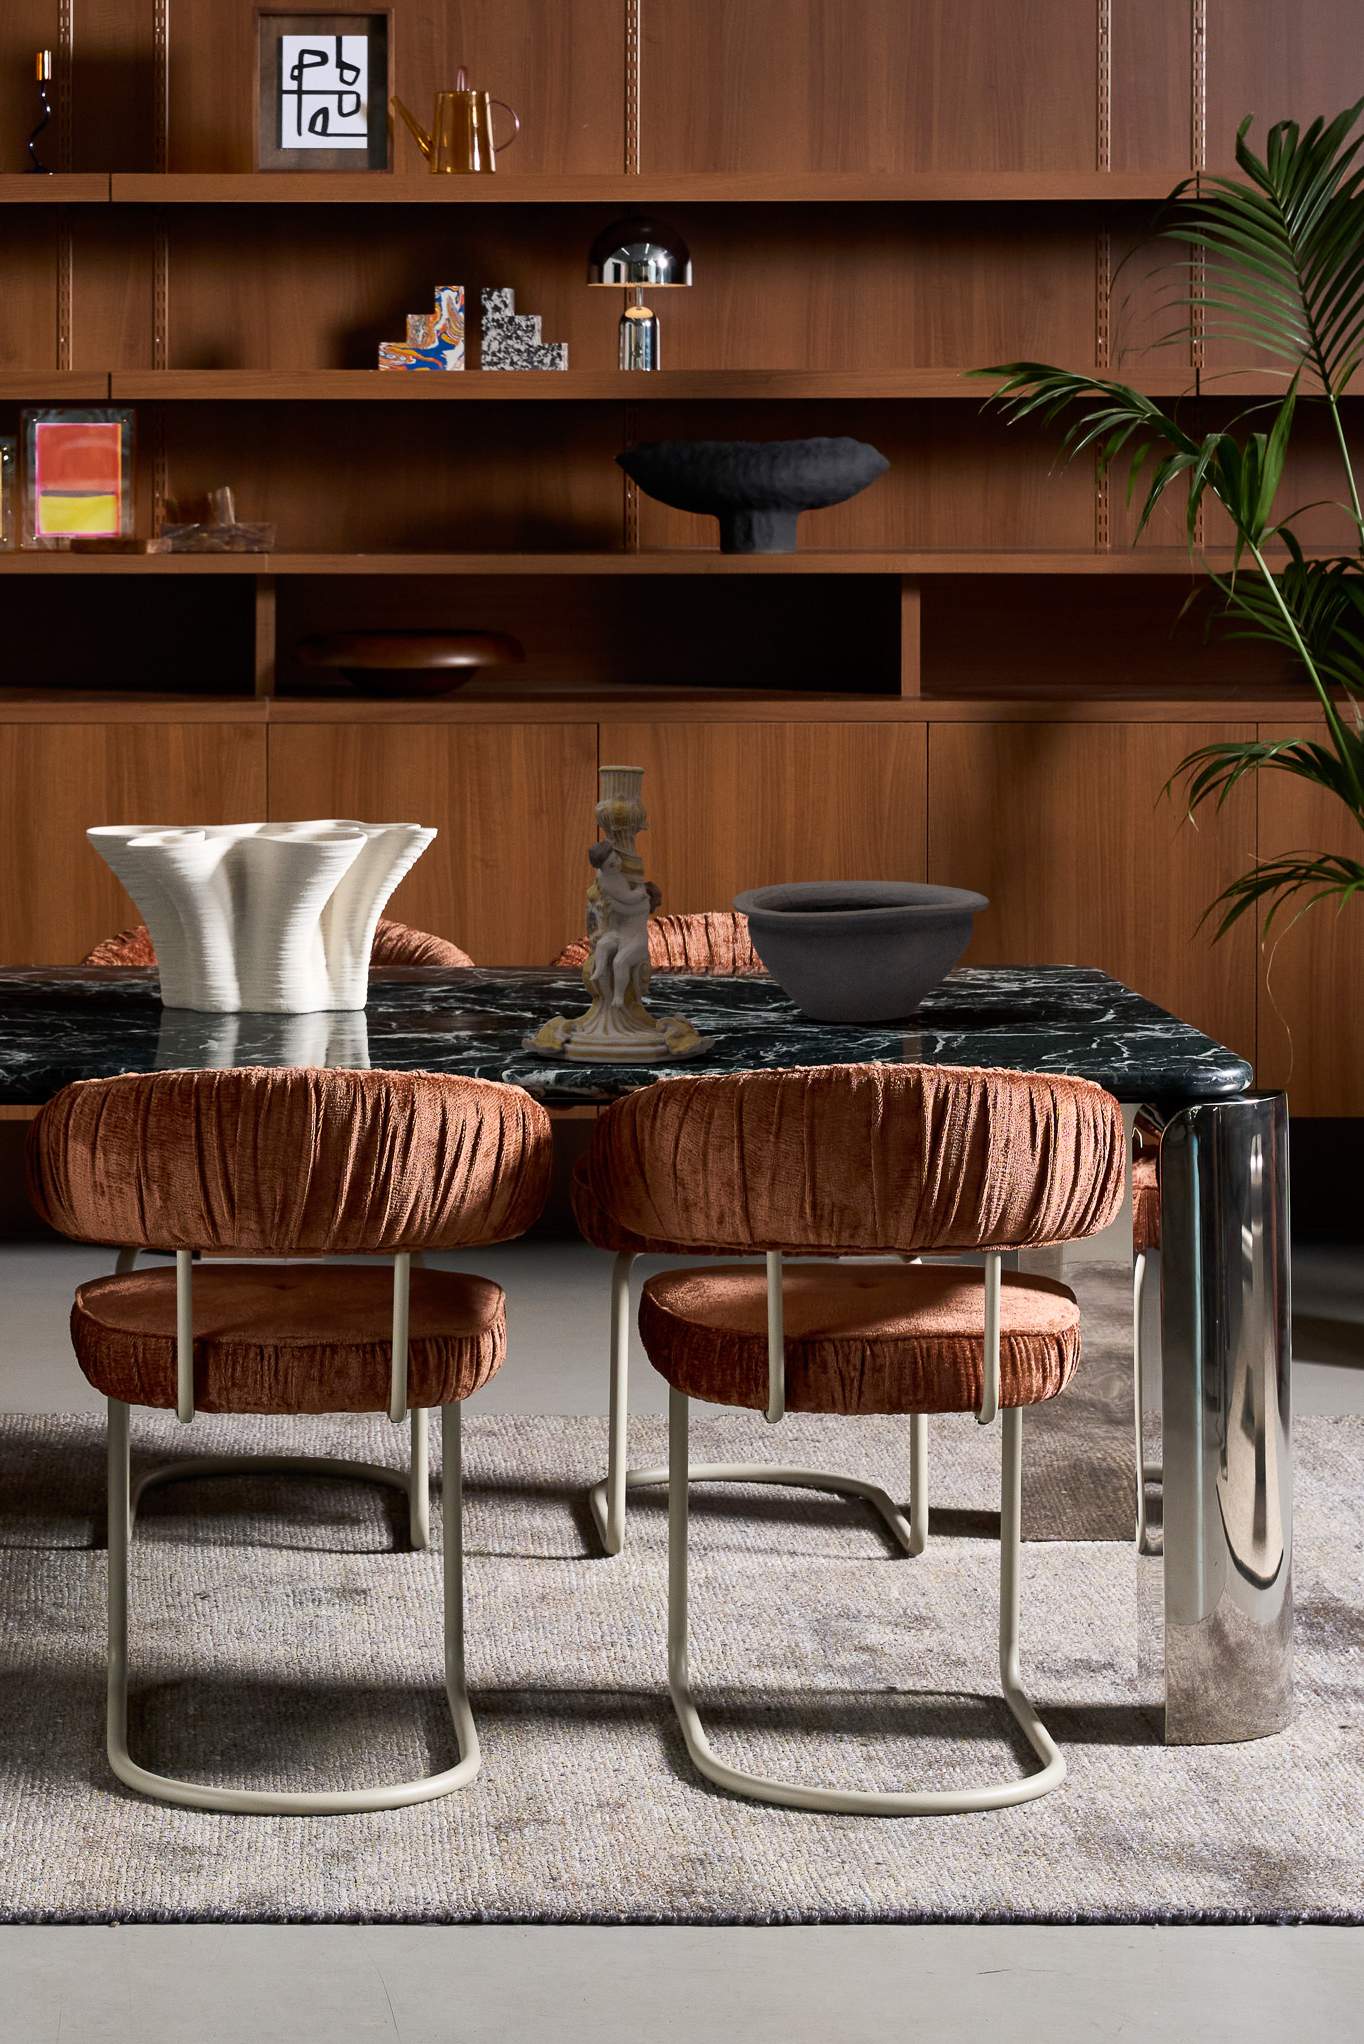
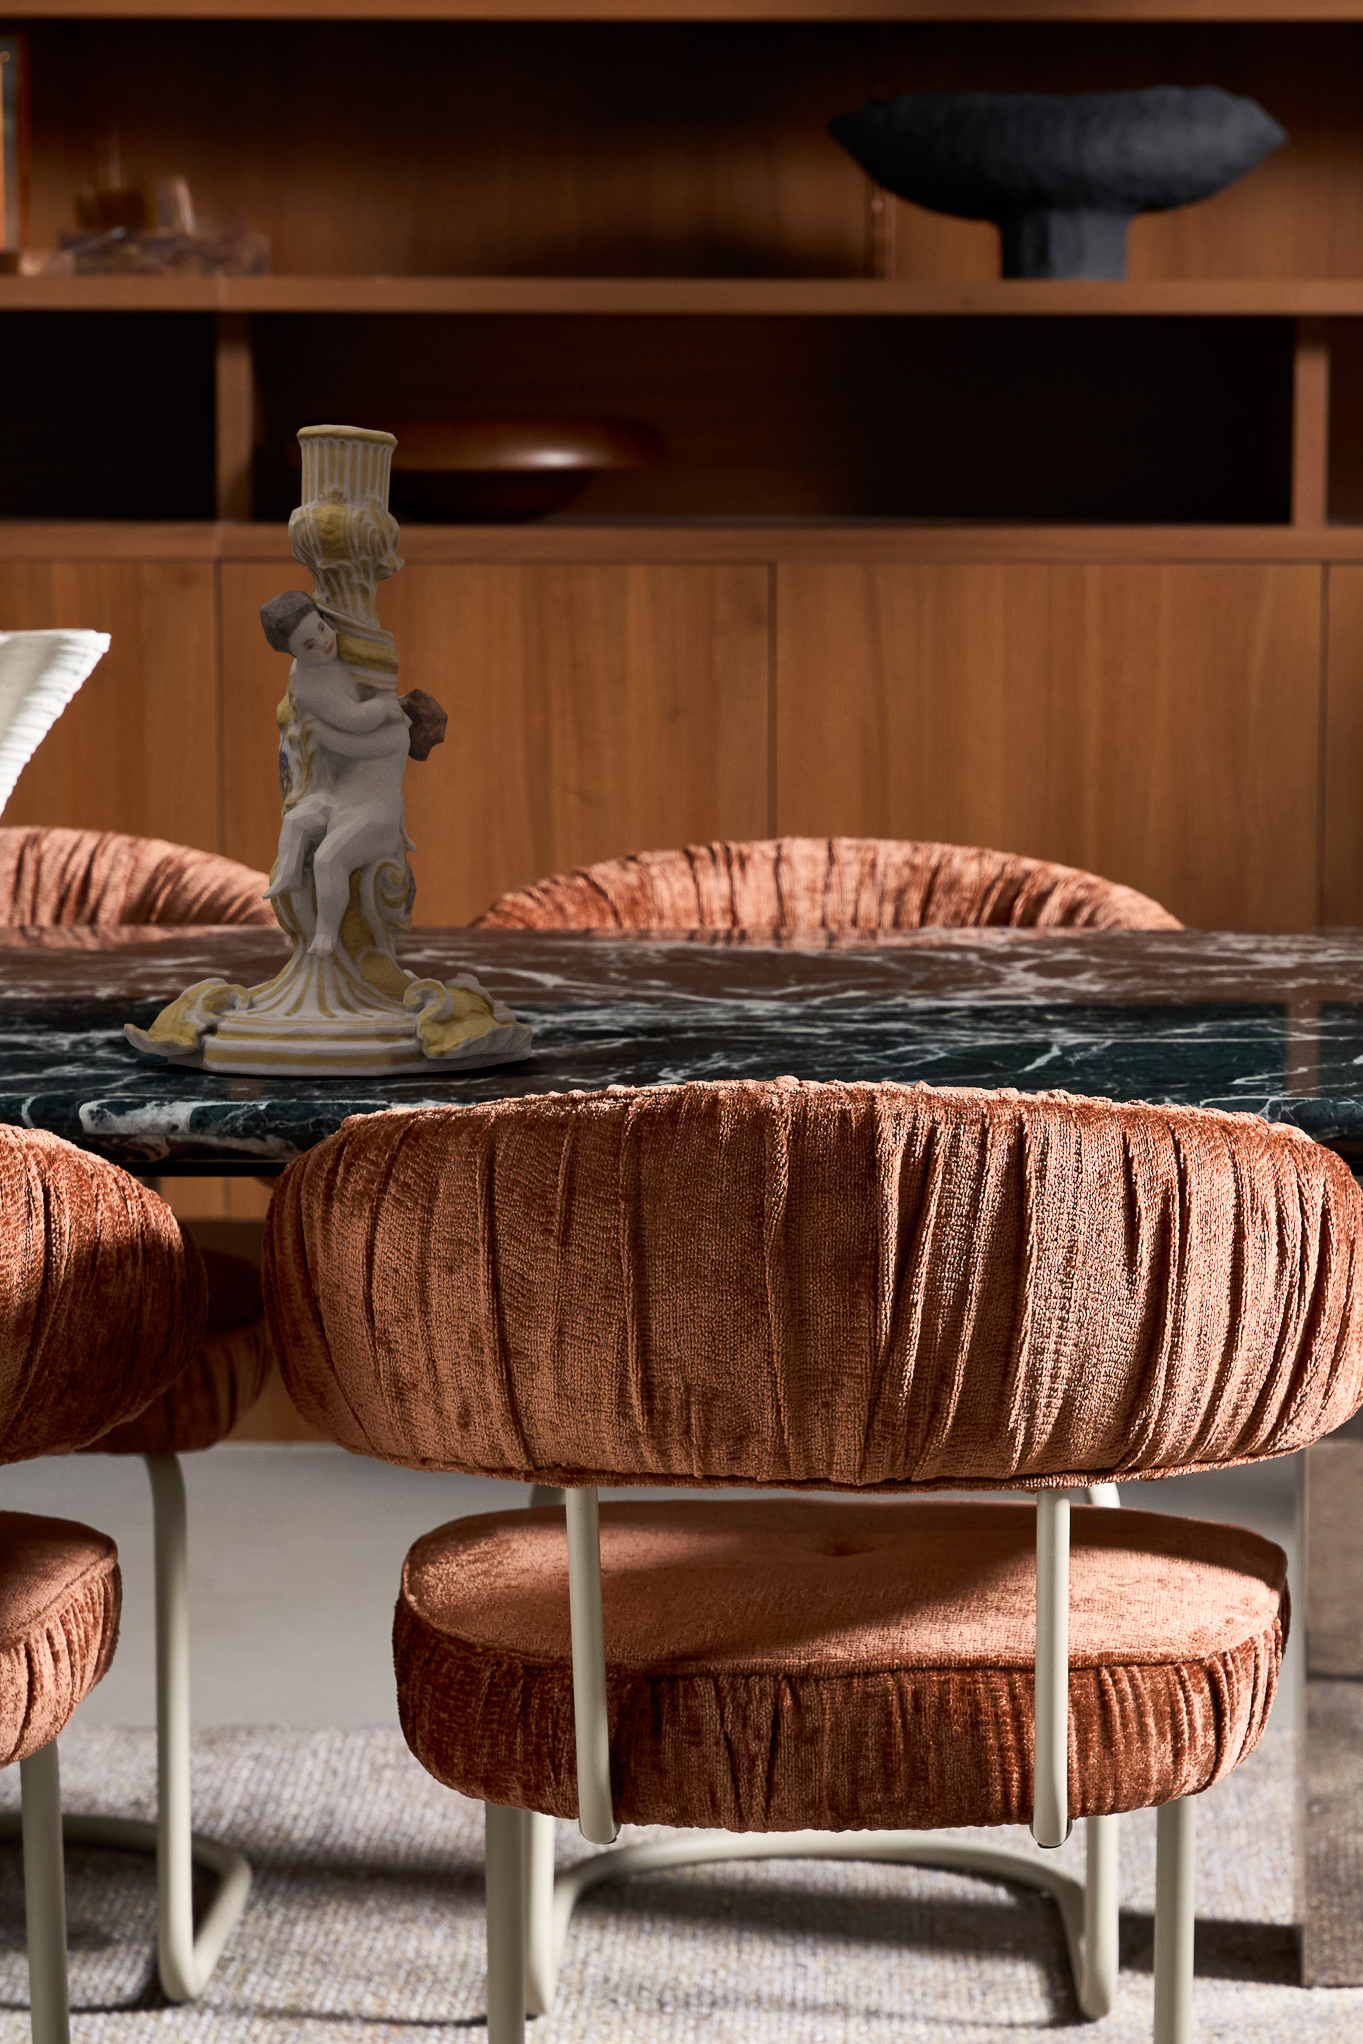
bowl: present [732,881,990,1022] -> none [704,745,1209,1013]

